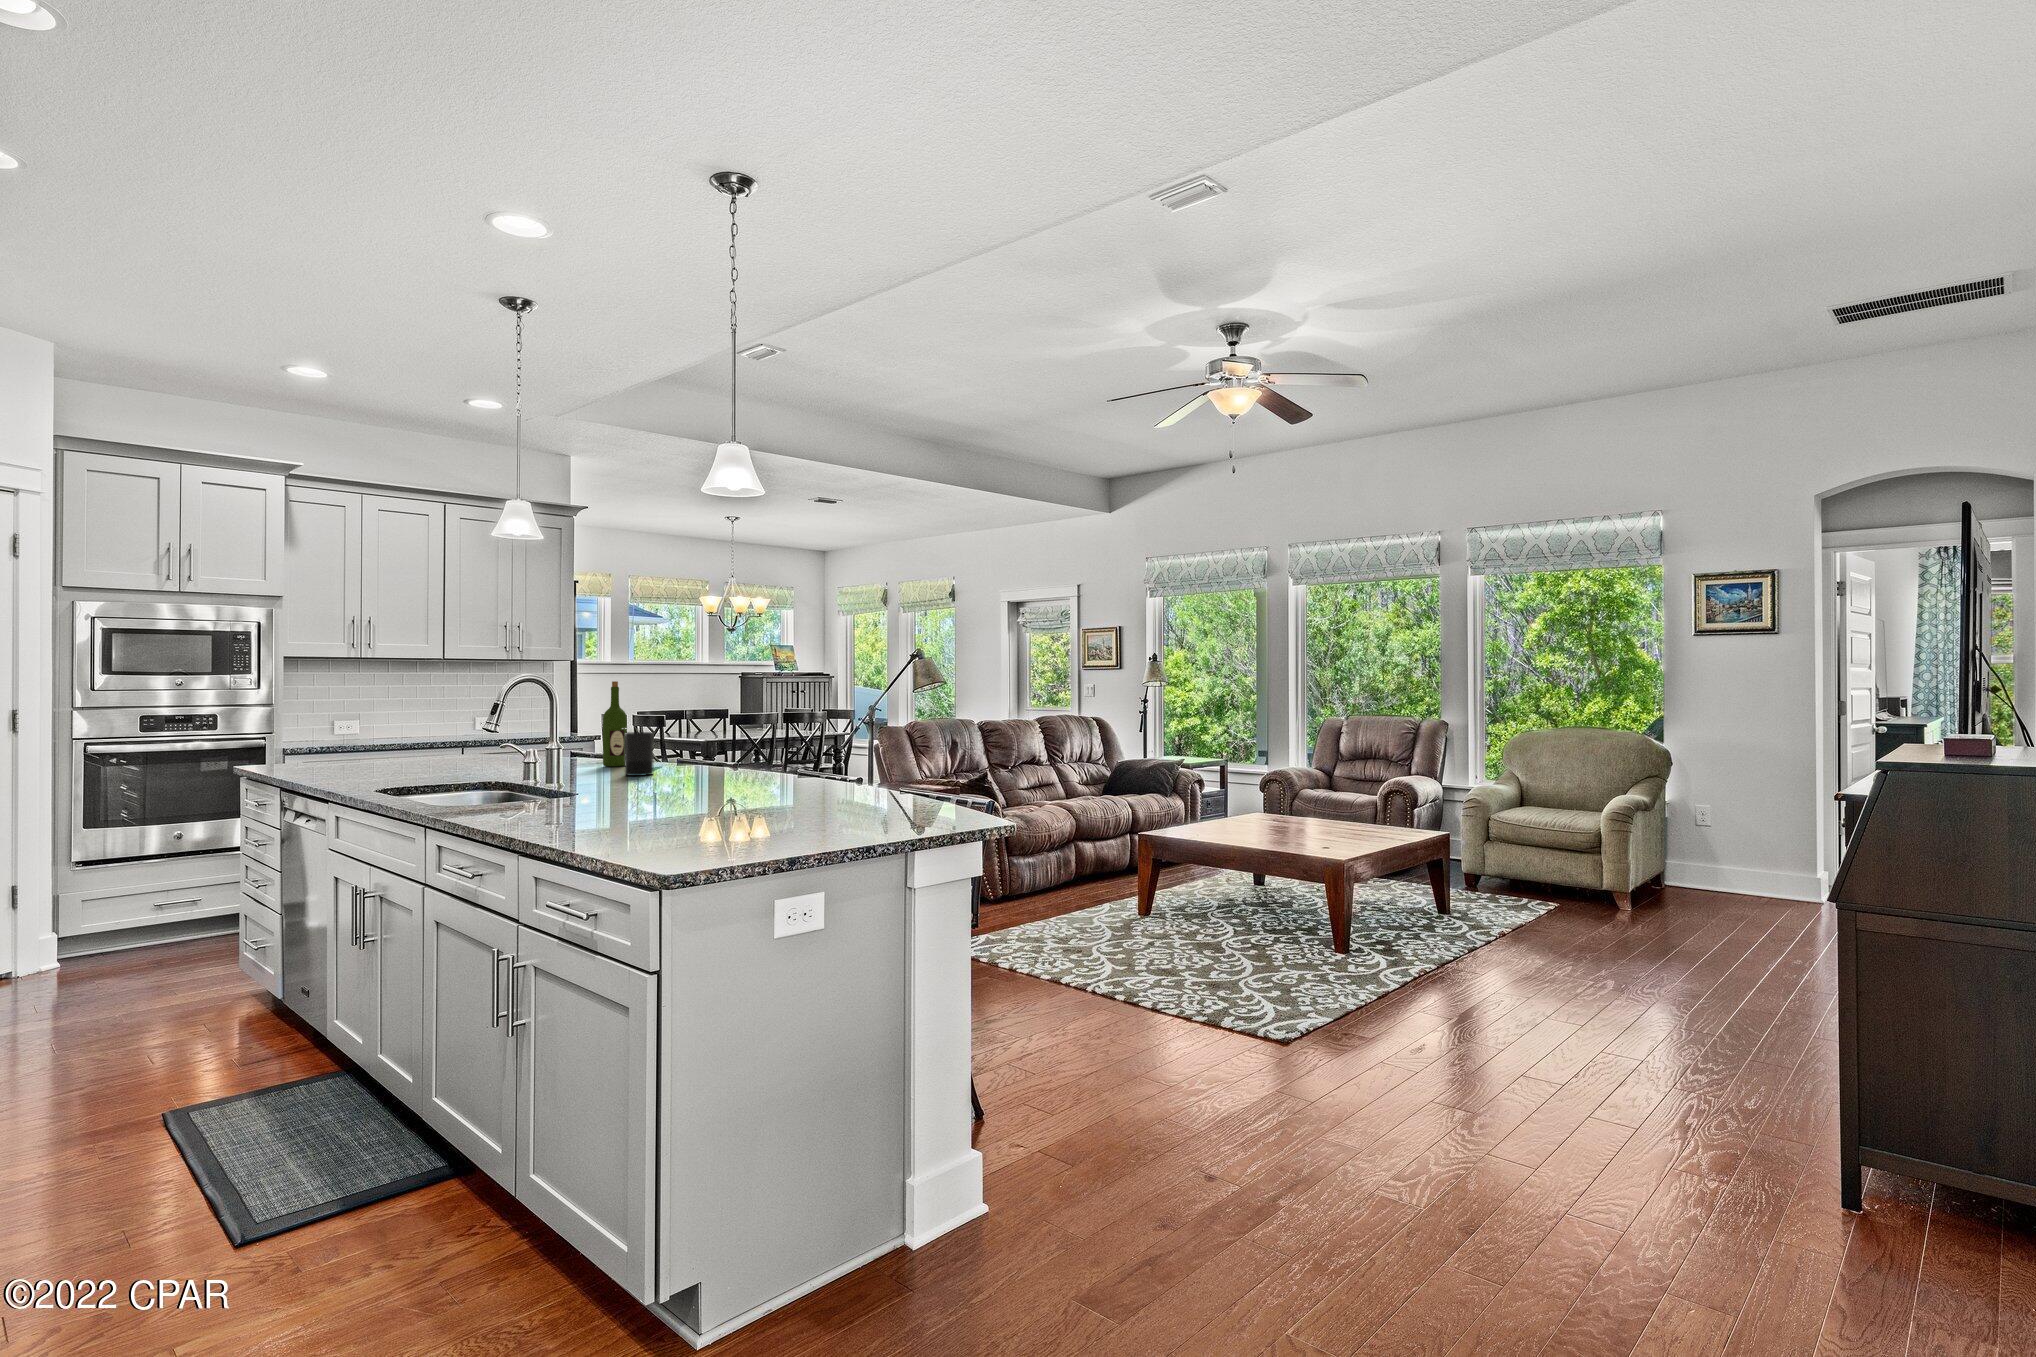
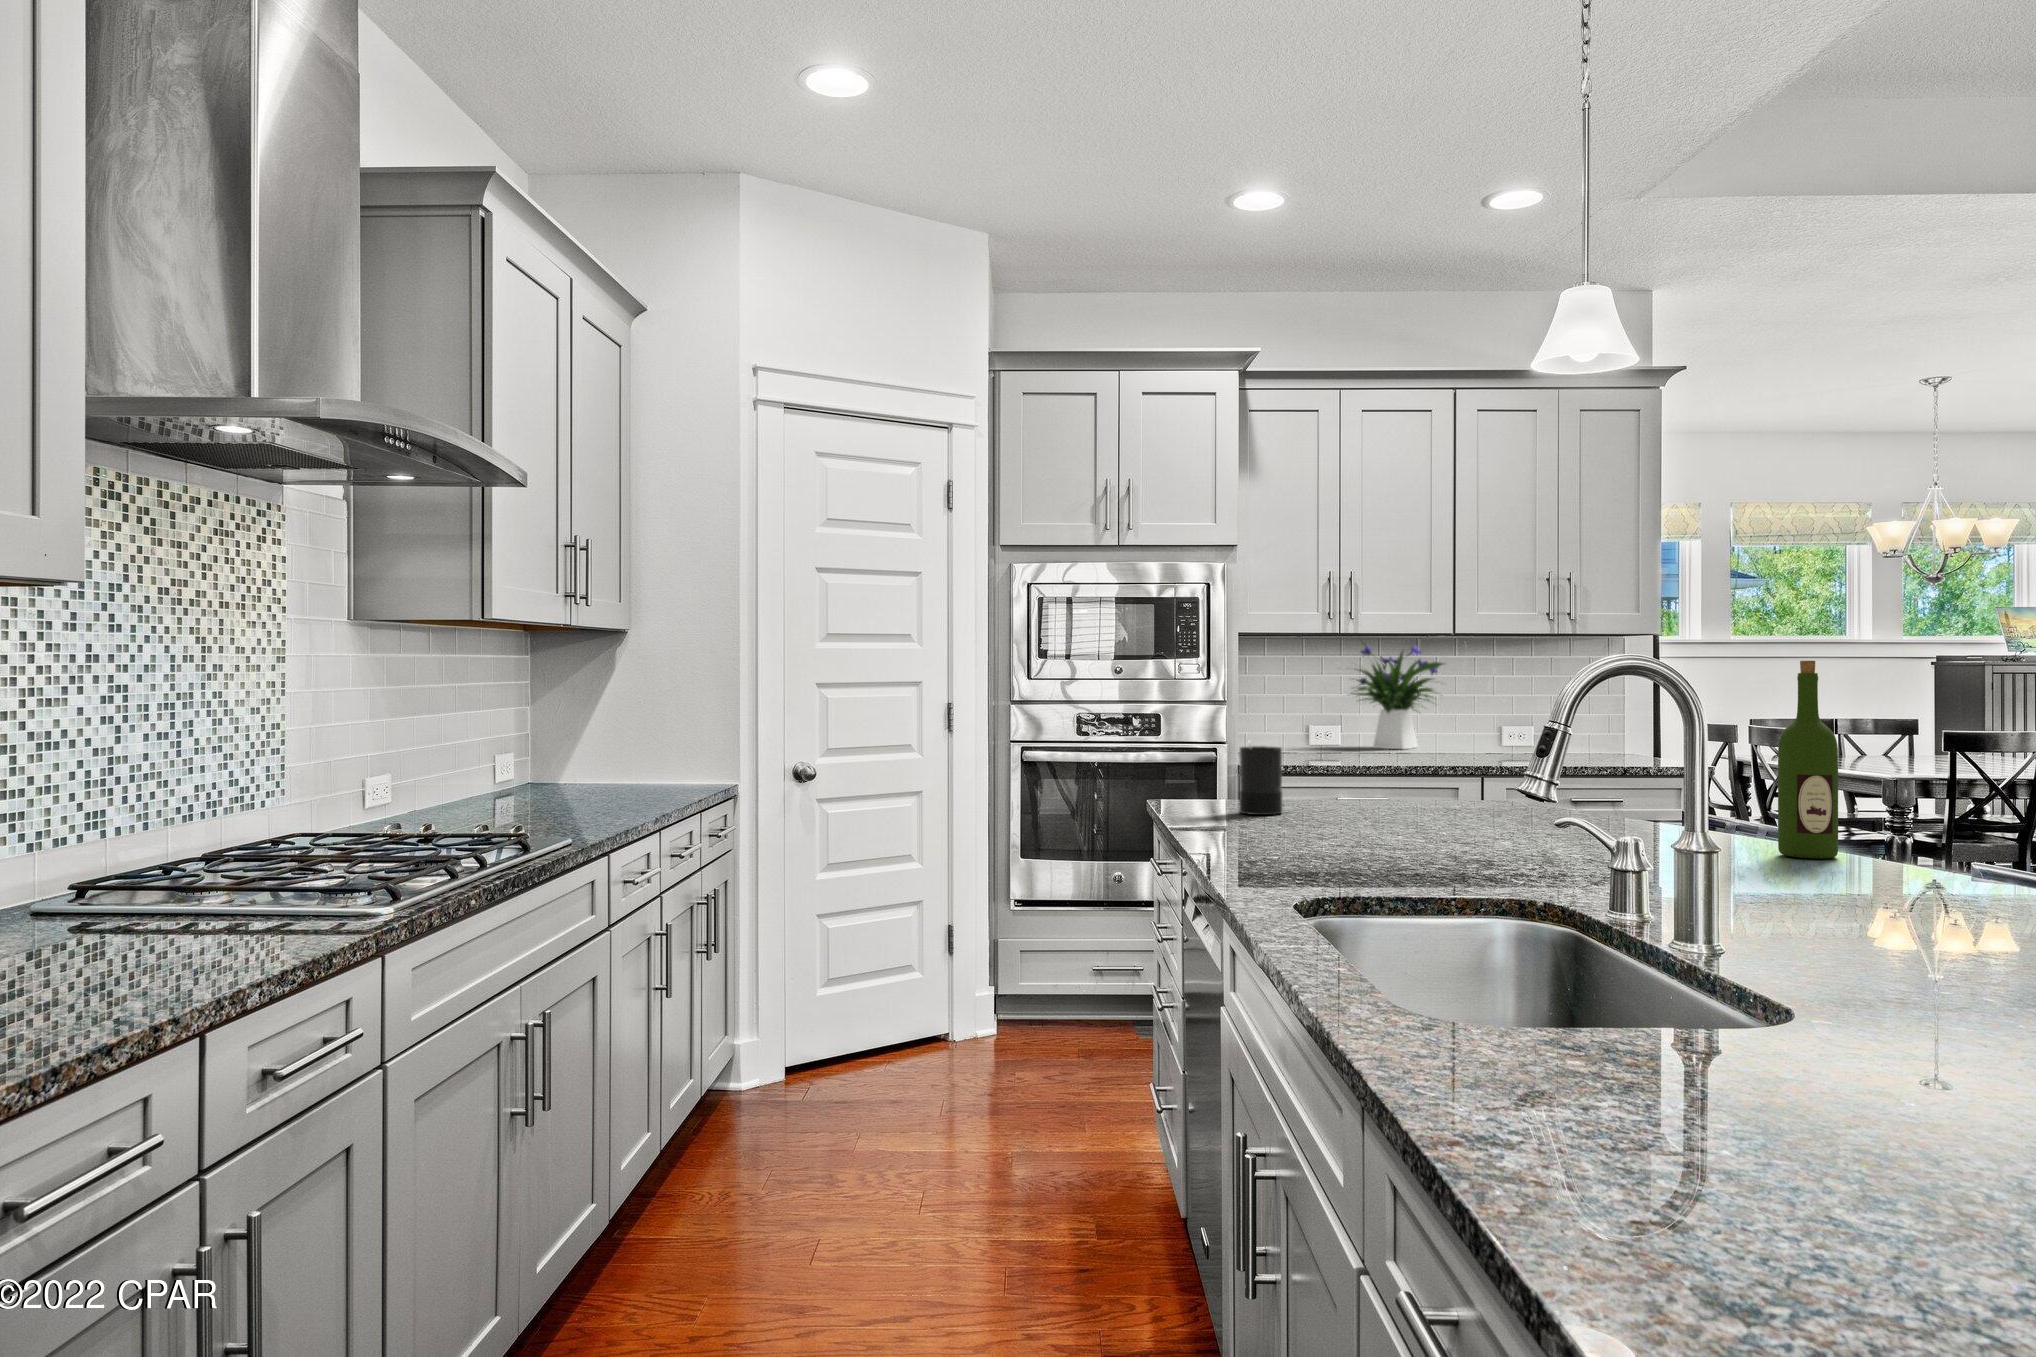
flower arrangement: none [357,661,438,735] -> present [1351,639,1444,749]
candle: present [625,732,654,776] -> present [1239,745,1282,815]

